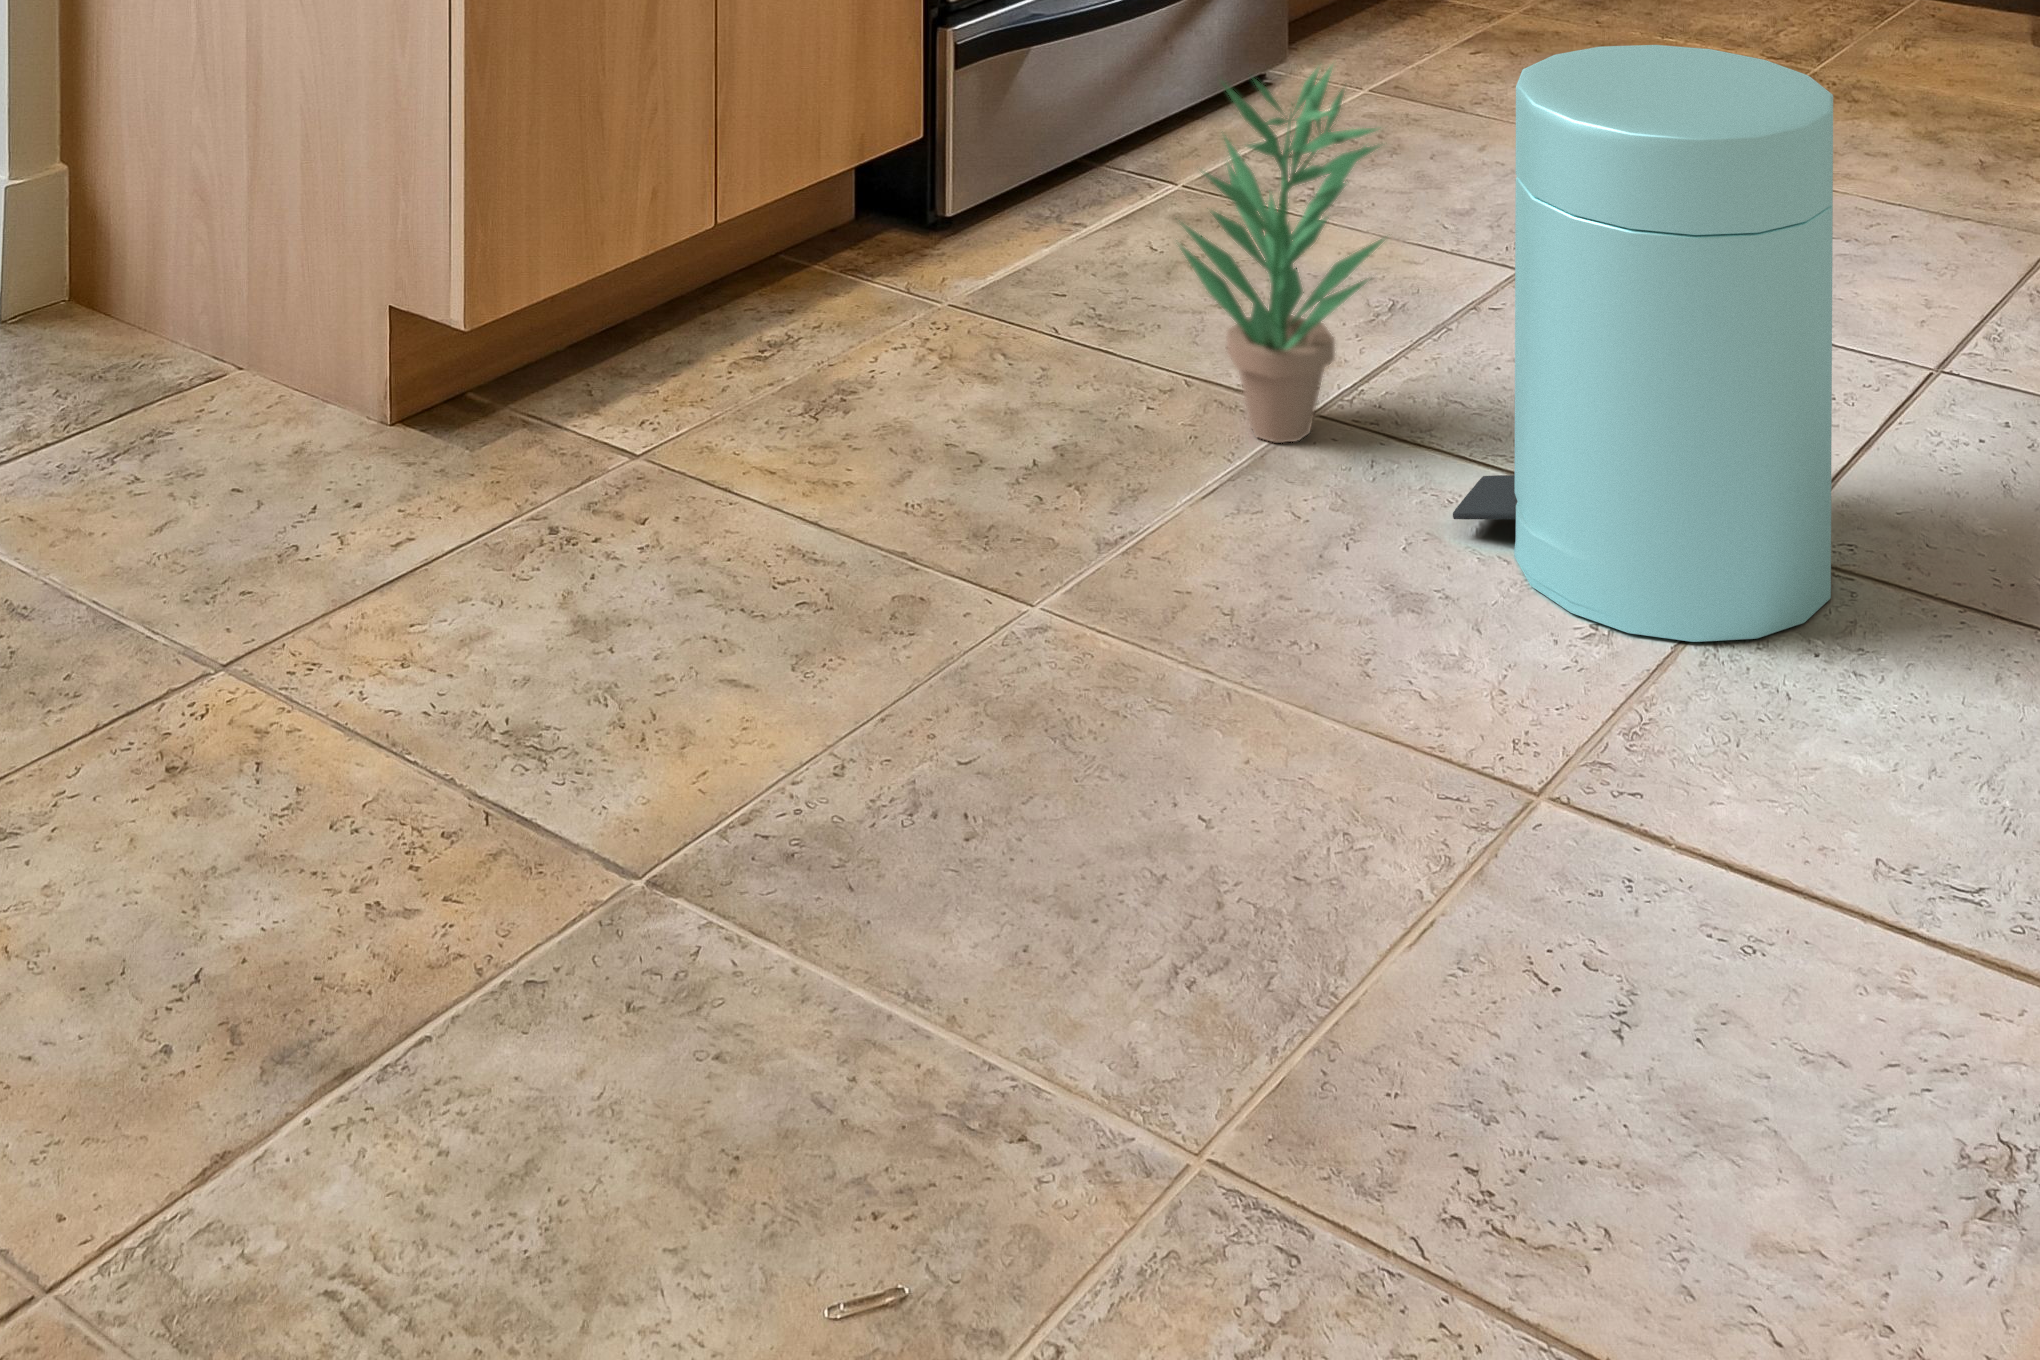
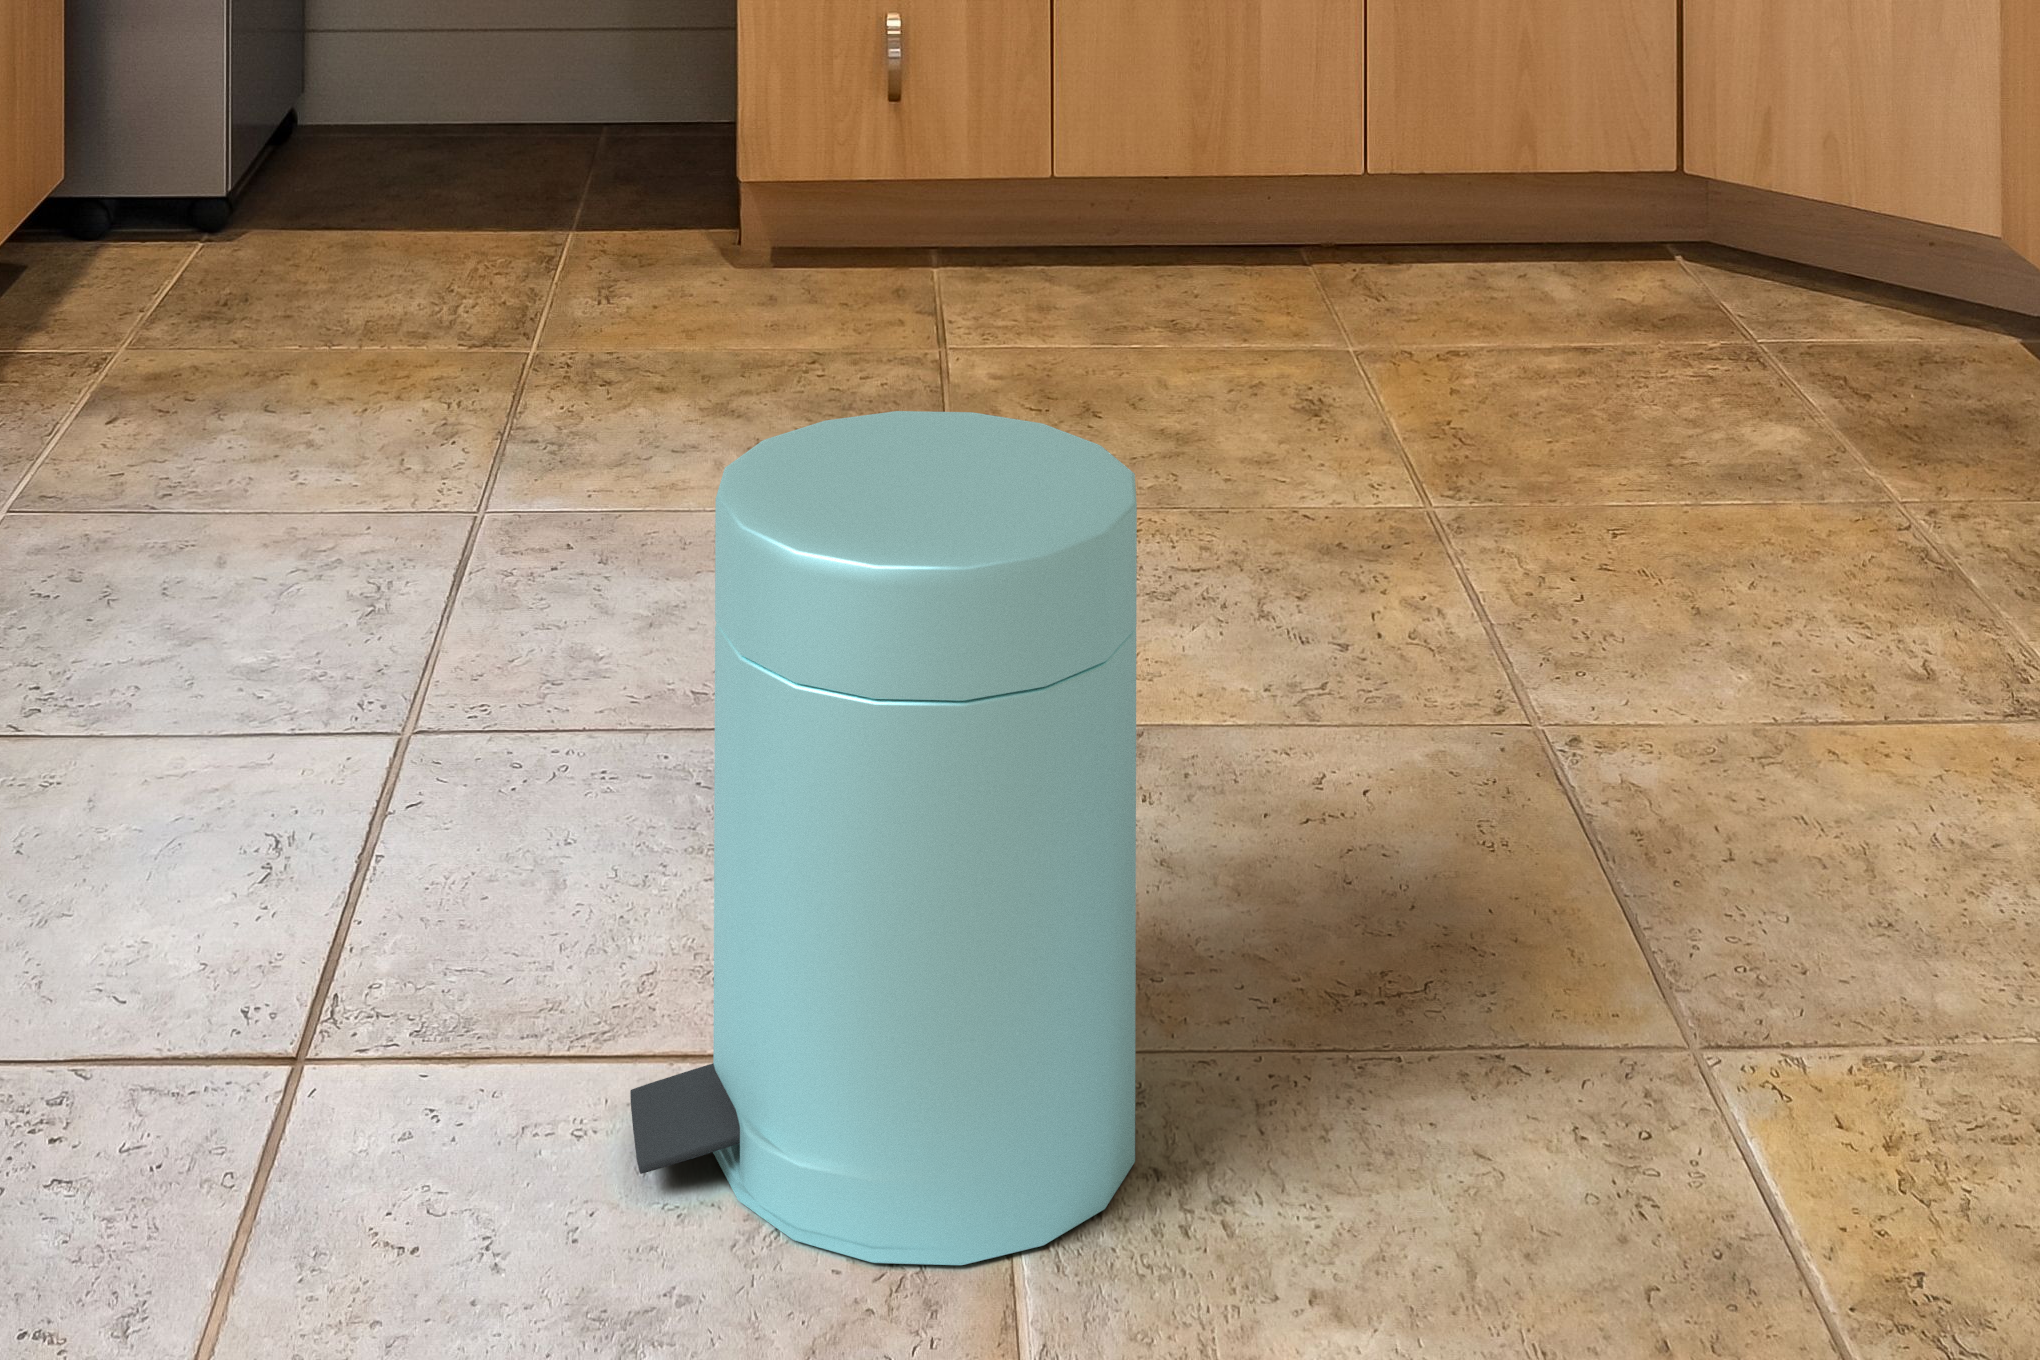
potted plant: present [1179,67,1385,443] -> none [107,532,448,1136]

